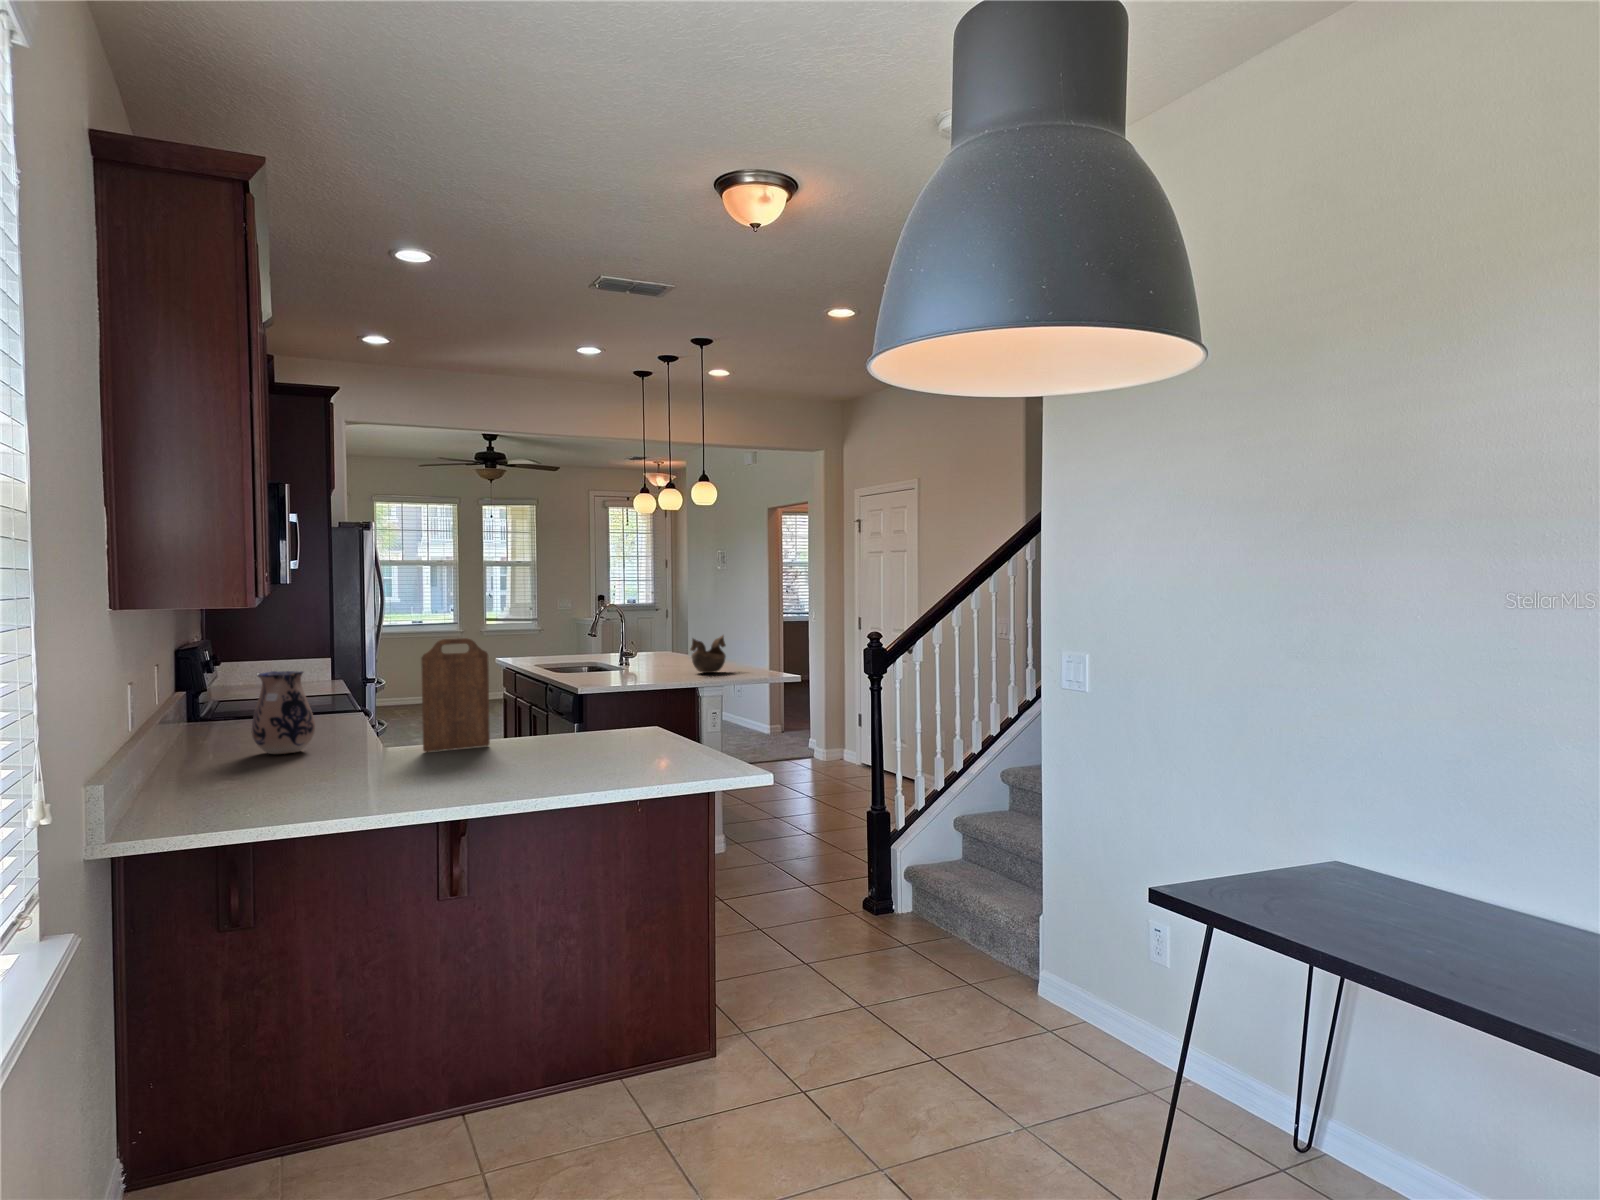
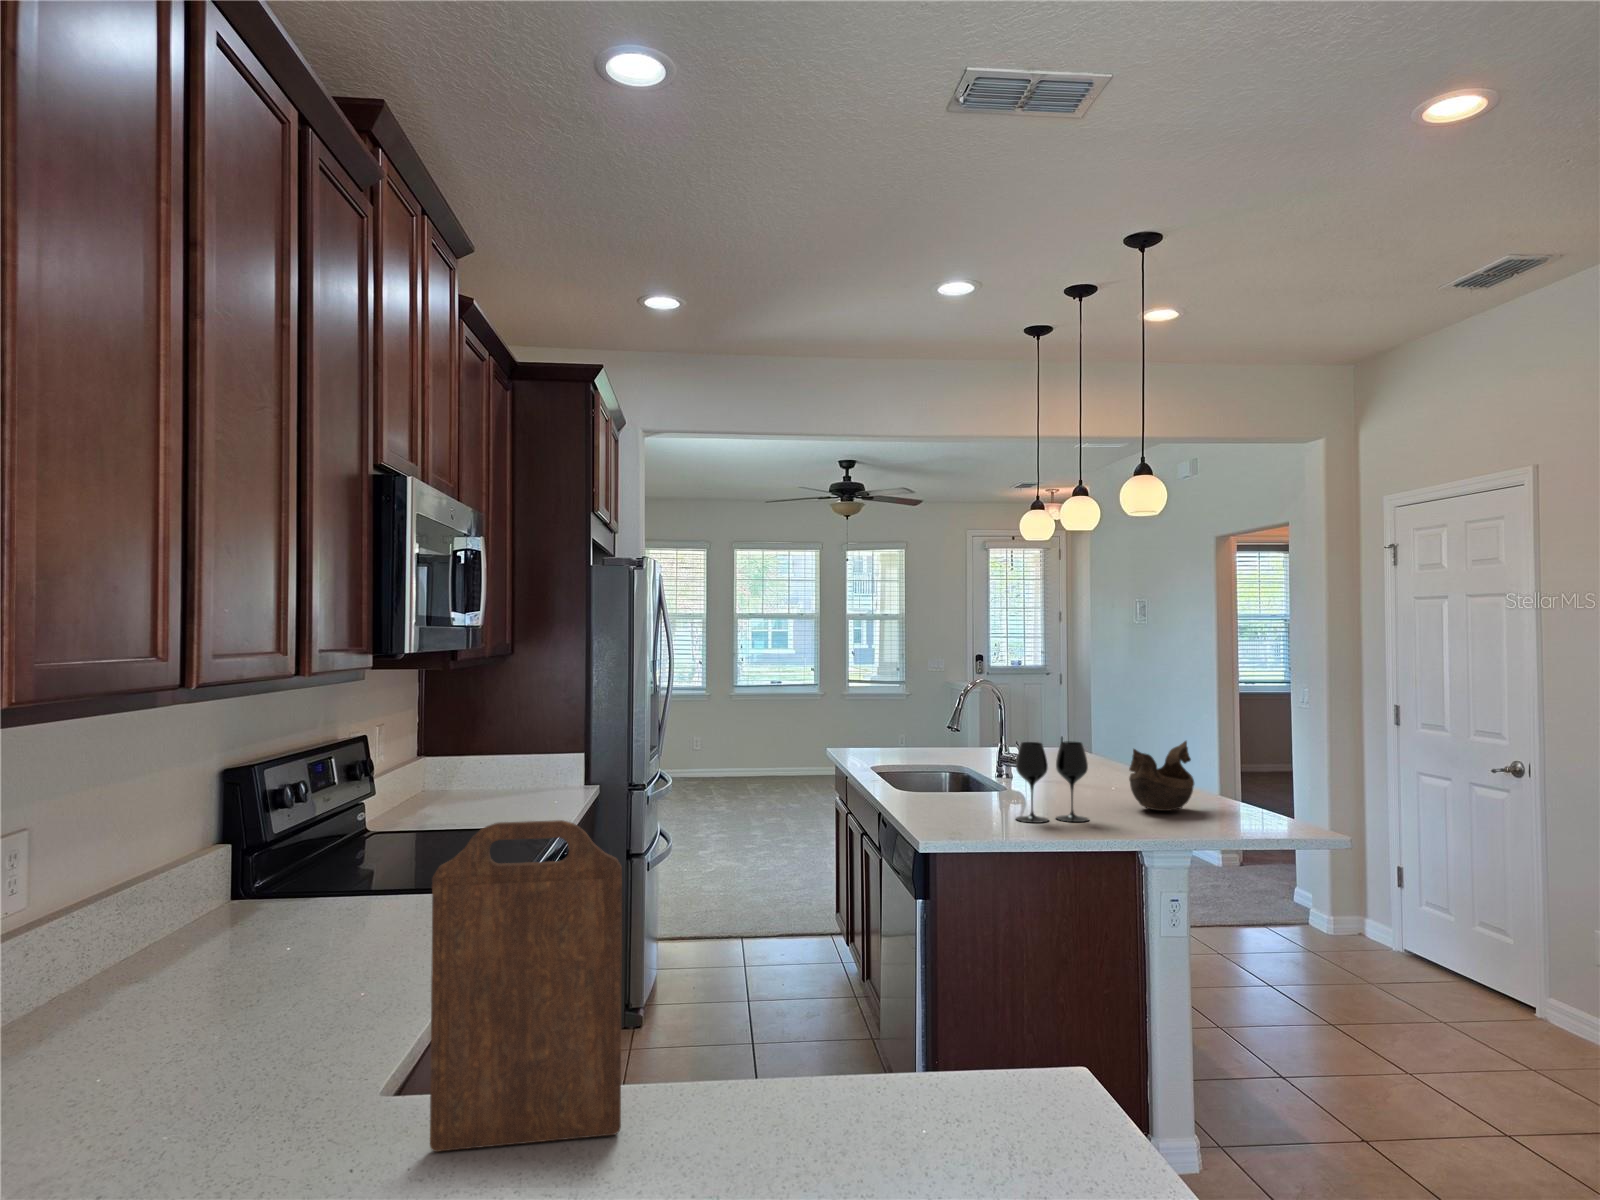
wine glass: none [628,635,668,680] -> present [1016,742,1089,823]
ceramic pitcher: present [252,671,315,754] -> none [86,861,250,1088]

